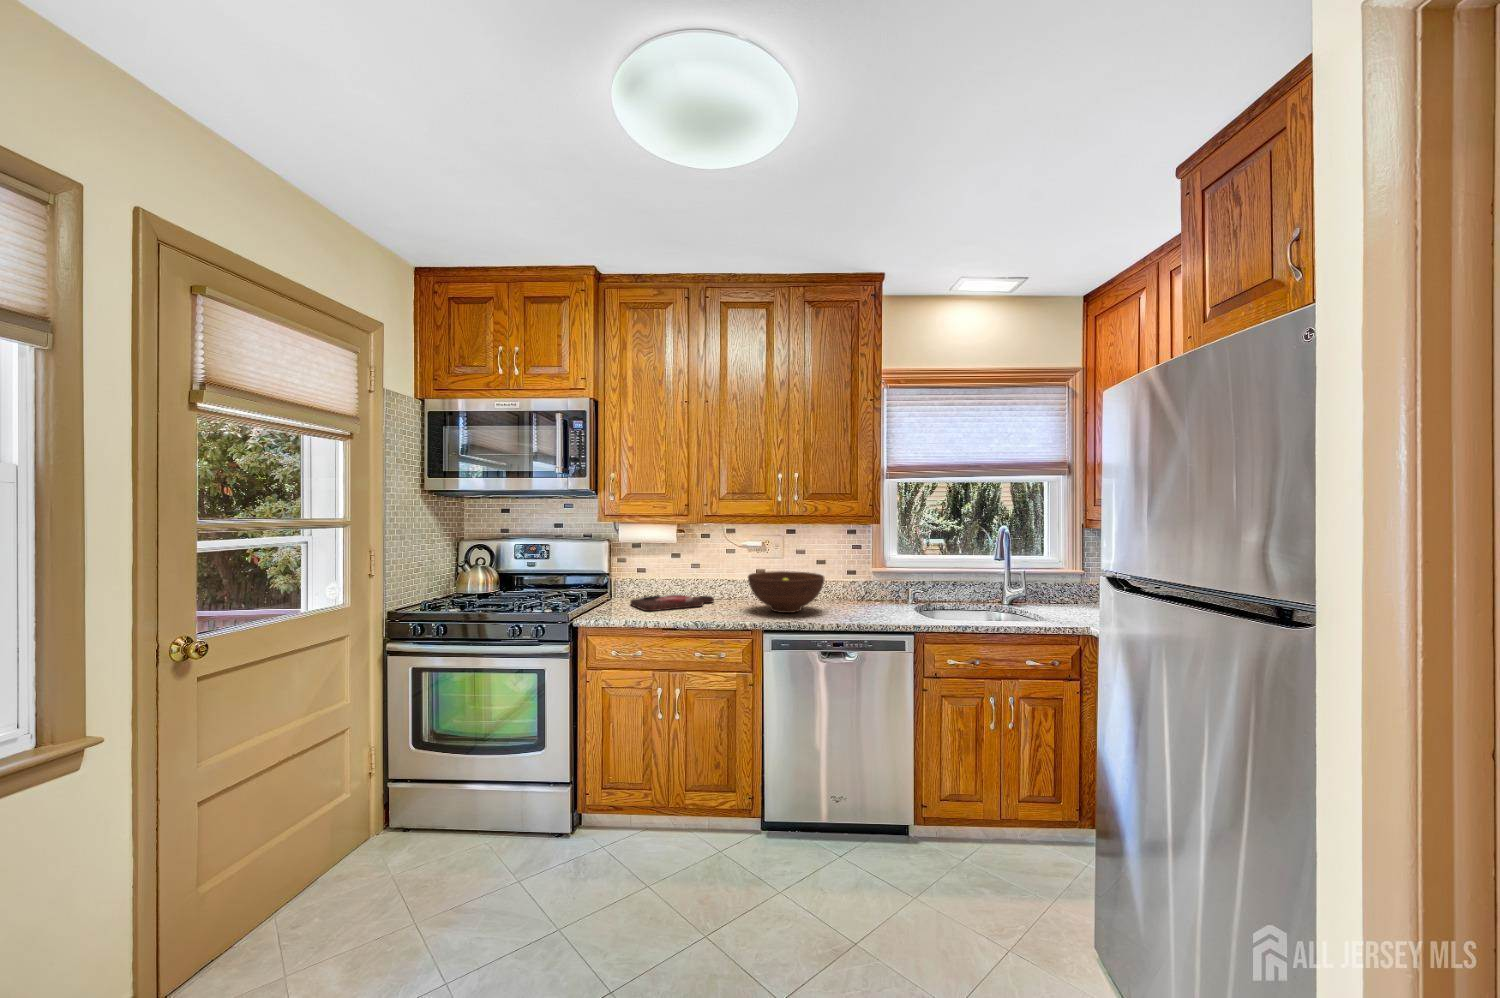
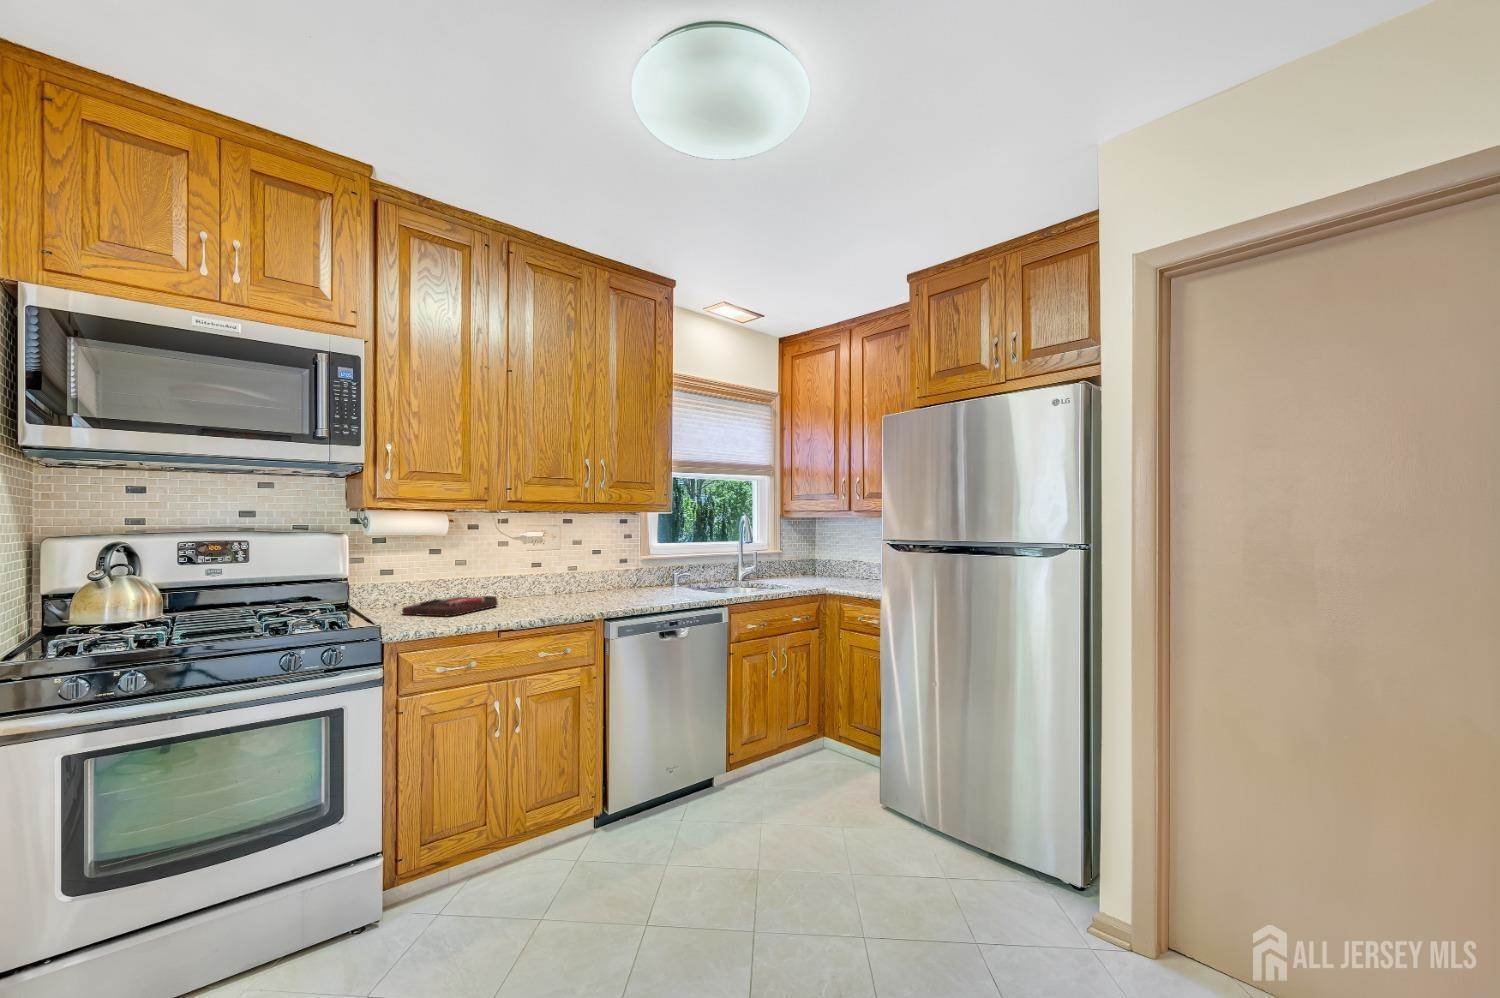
fruit bowl: present [748,571,825,613] -> none [554,561,636,602]

